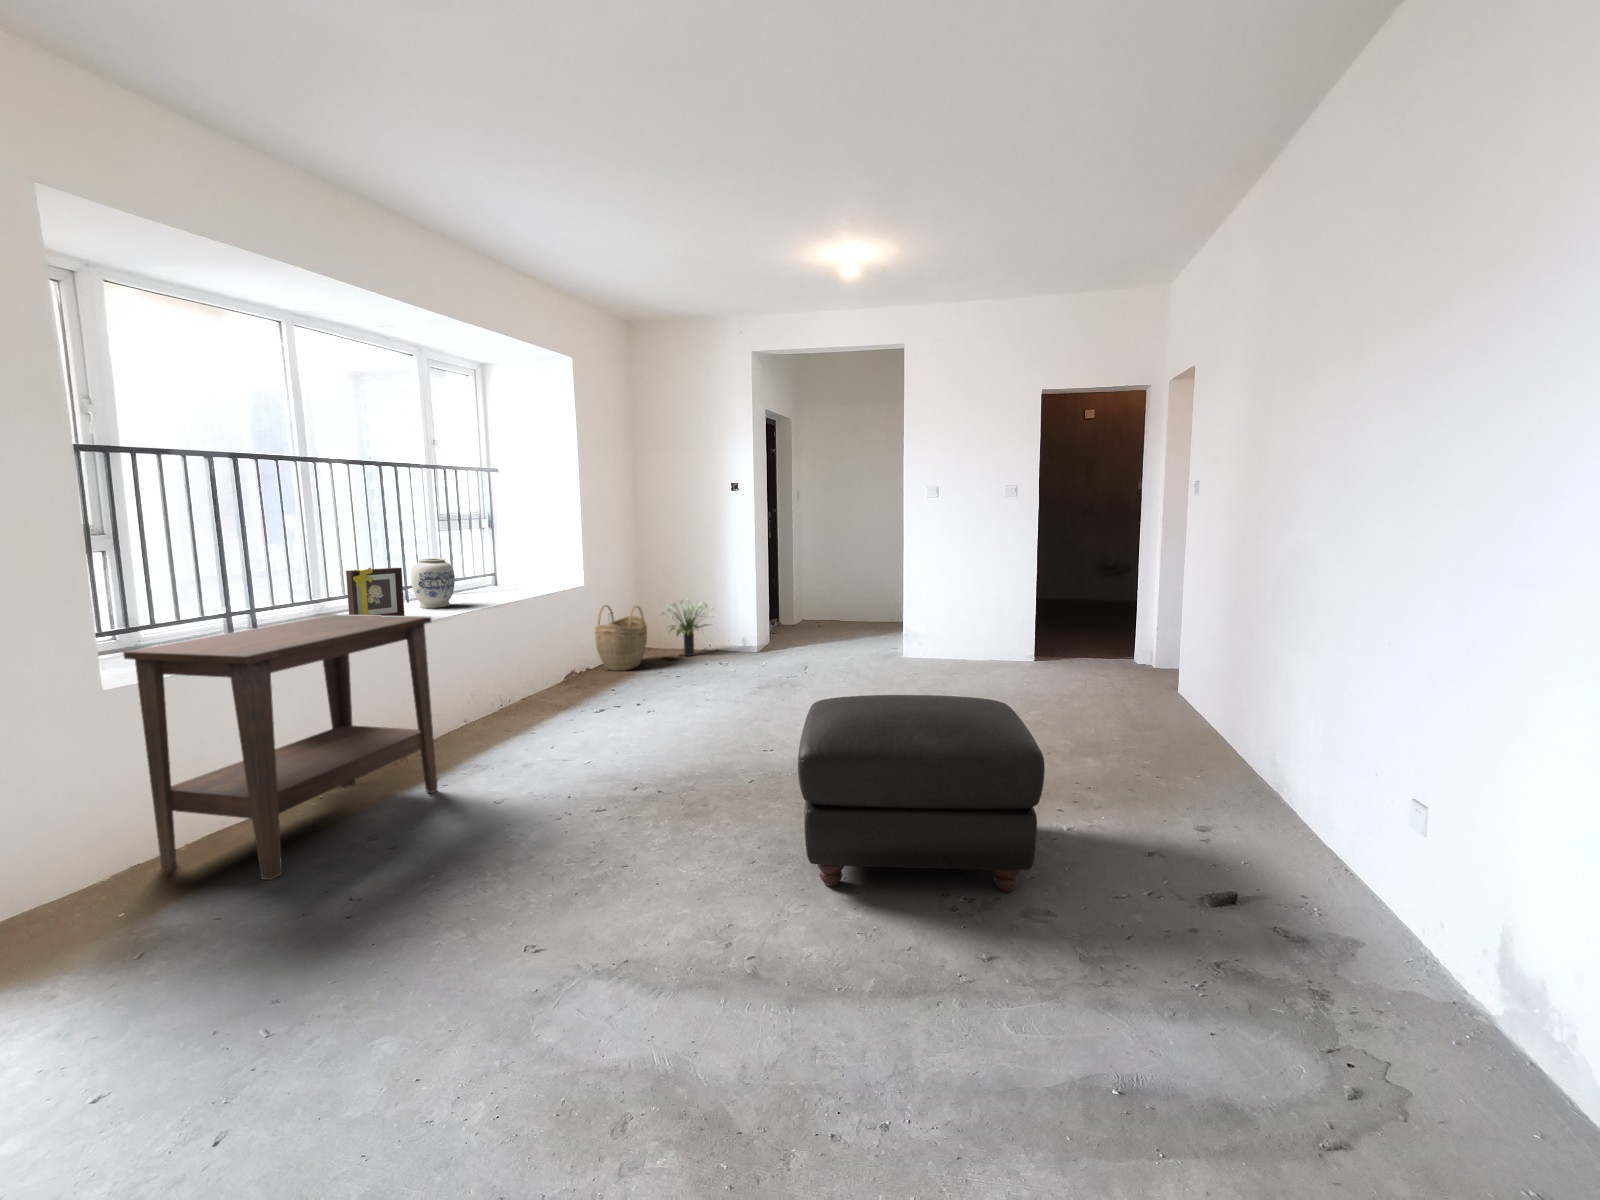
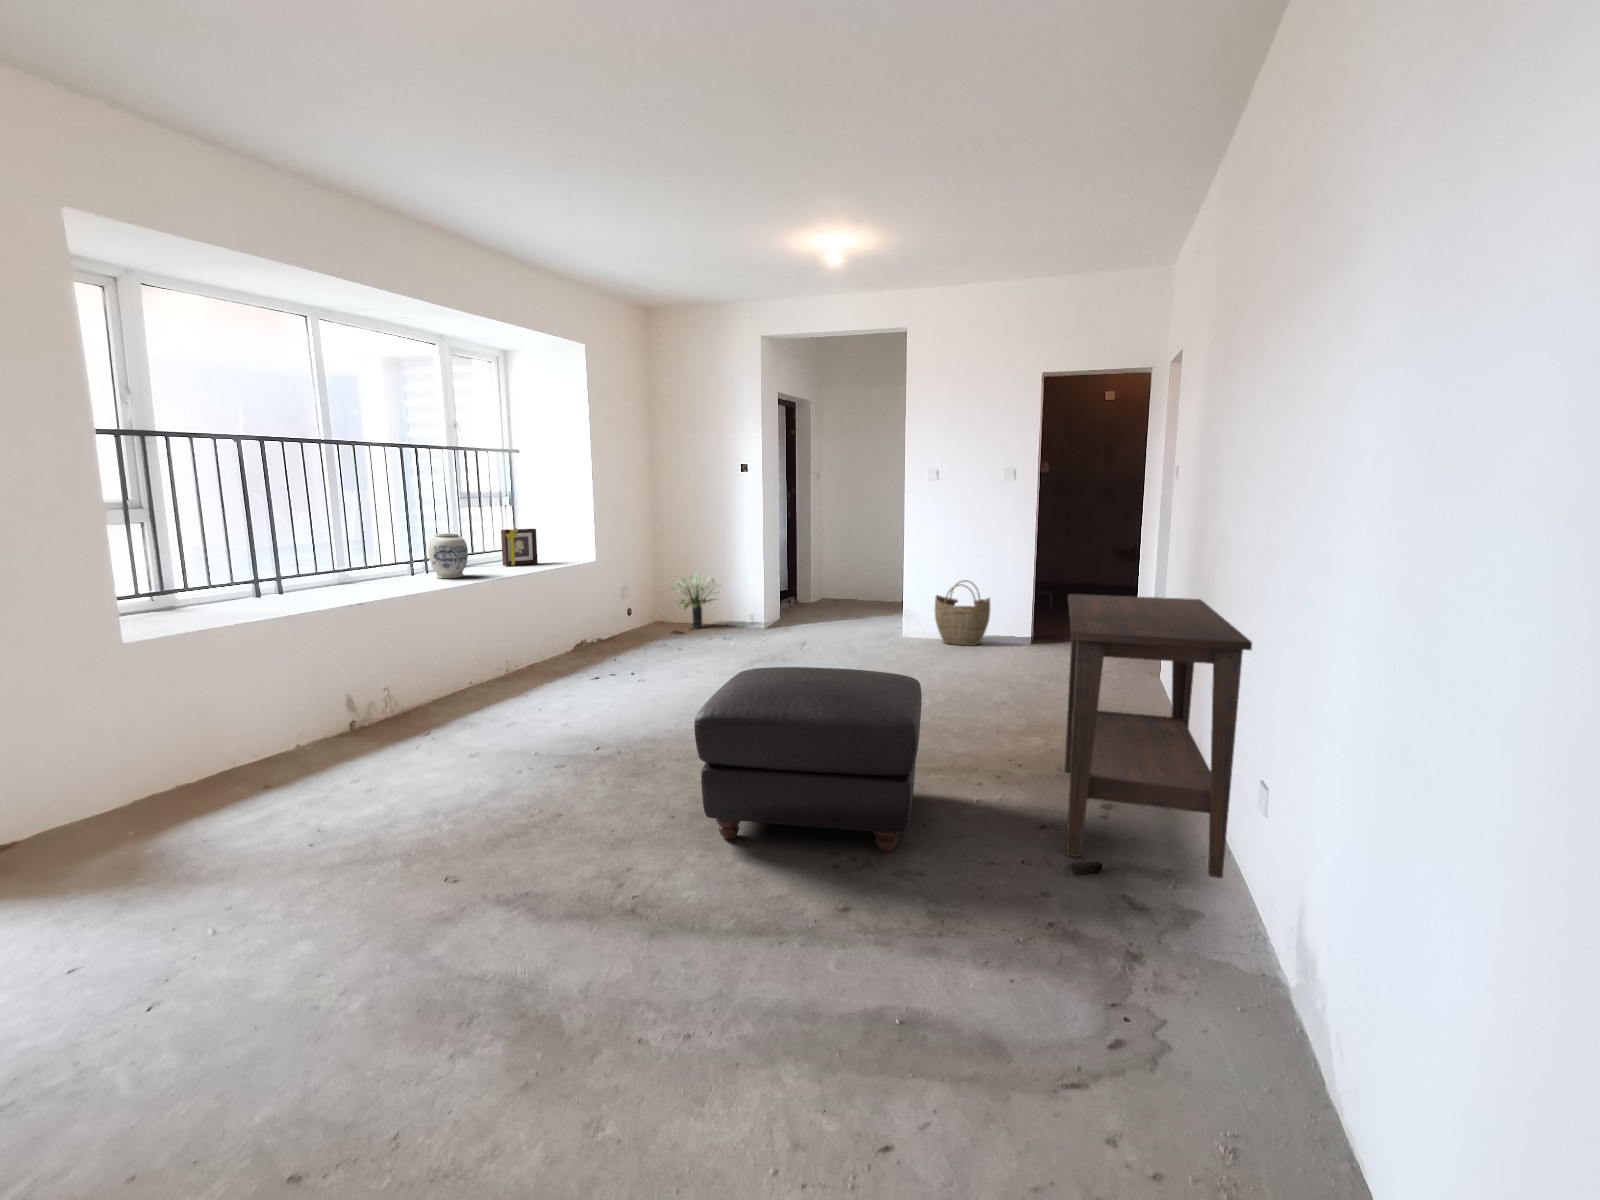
picture frame: present [346,568,405,616] -> present [501,528,538,566]
woven basket: present [595,605,647,671] -> present [934,580,991,646]
side table: present [123,614,437,880] -> present [1065,594,1252,878]

